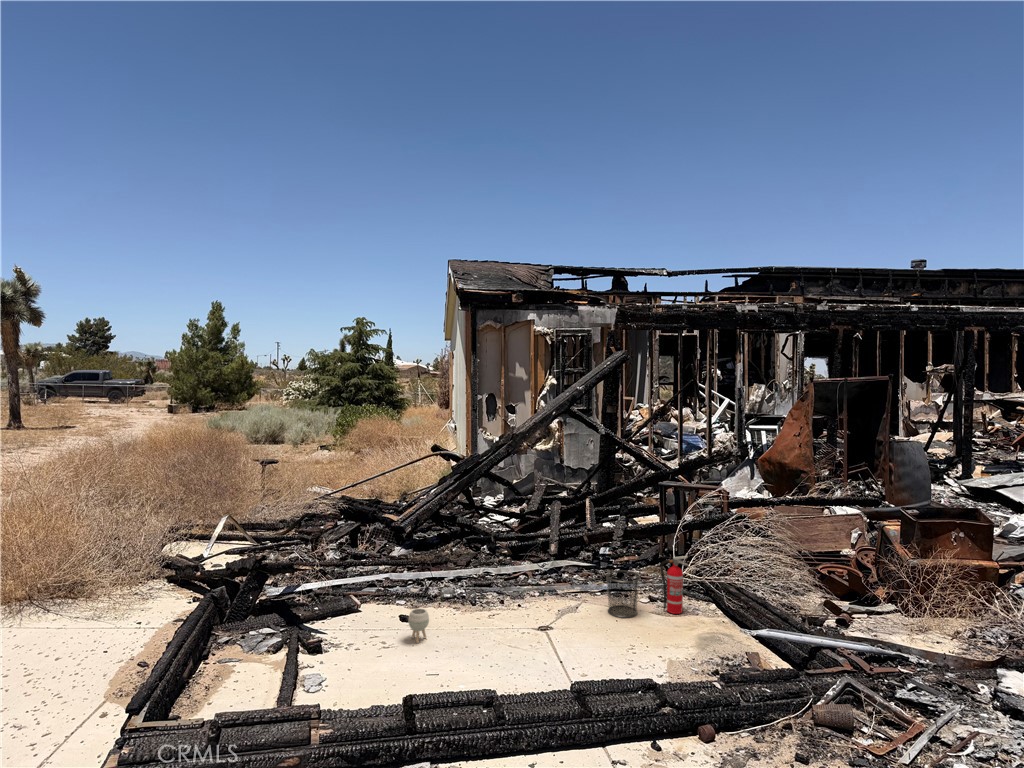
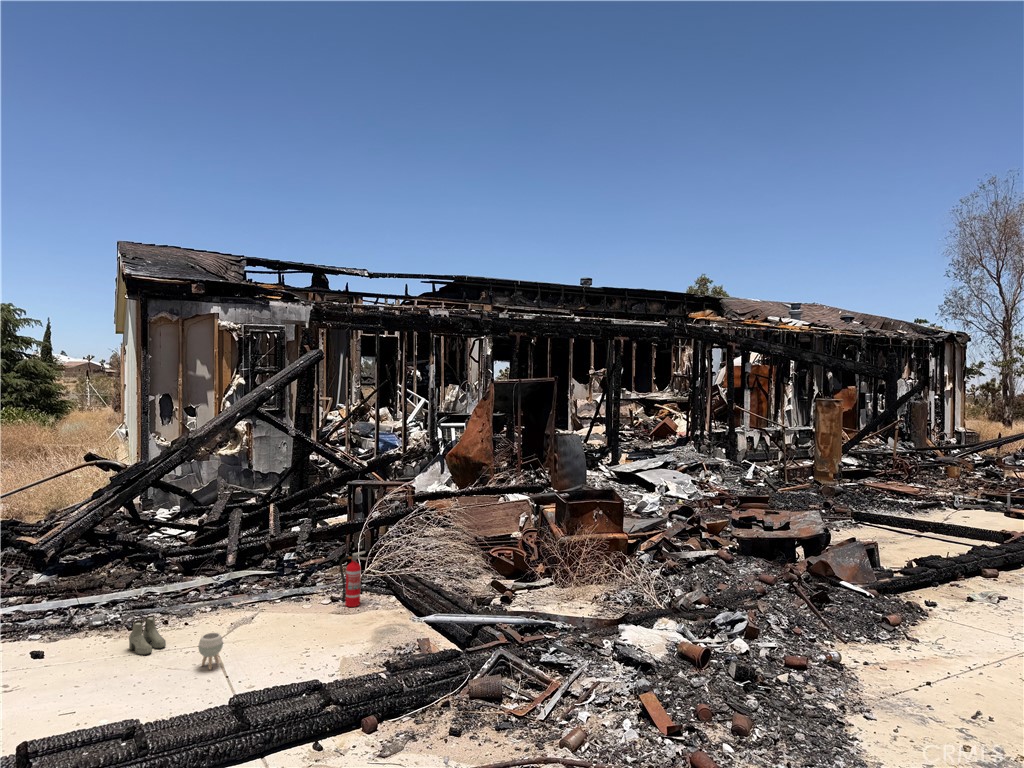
waste bin: present [606,570,640,618] -> none [284,572,320,618]
boots: none [472,596,502,633] -> present [129,616,166,655]
planter: present [408,608,429,643] -> present [198,633,223,670]

